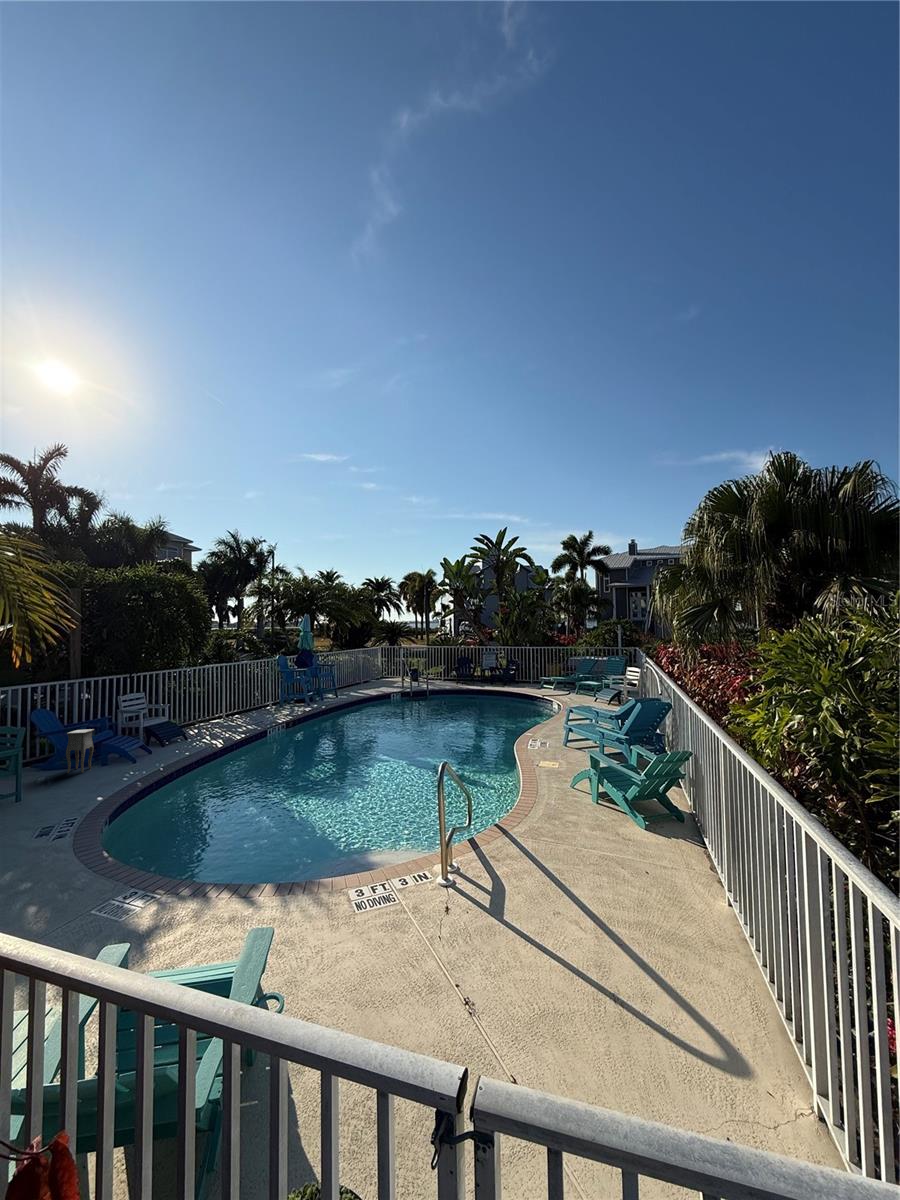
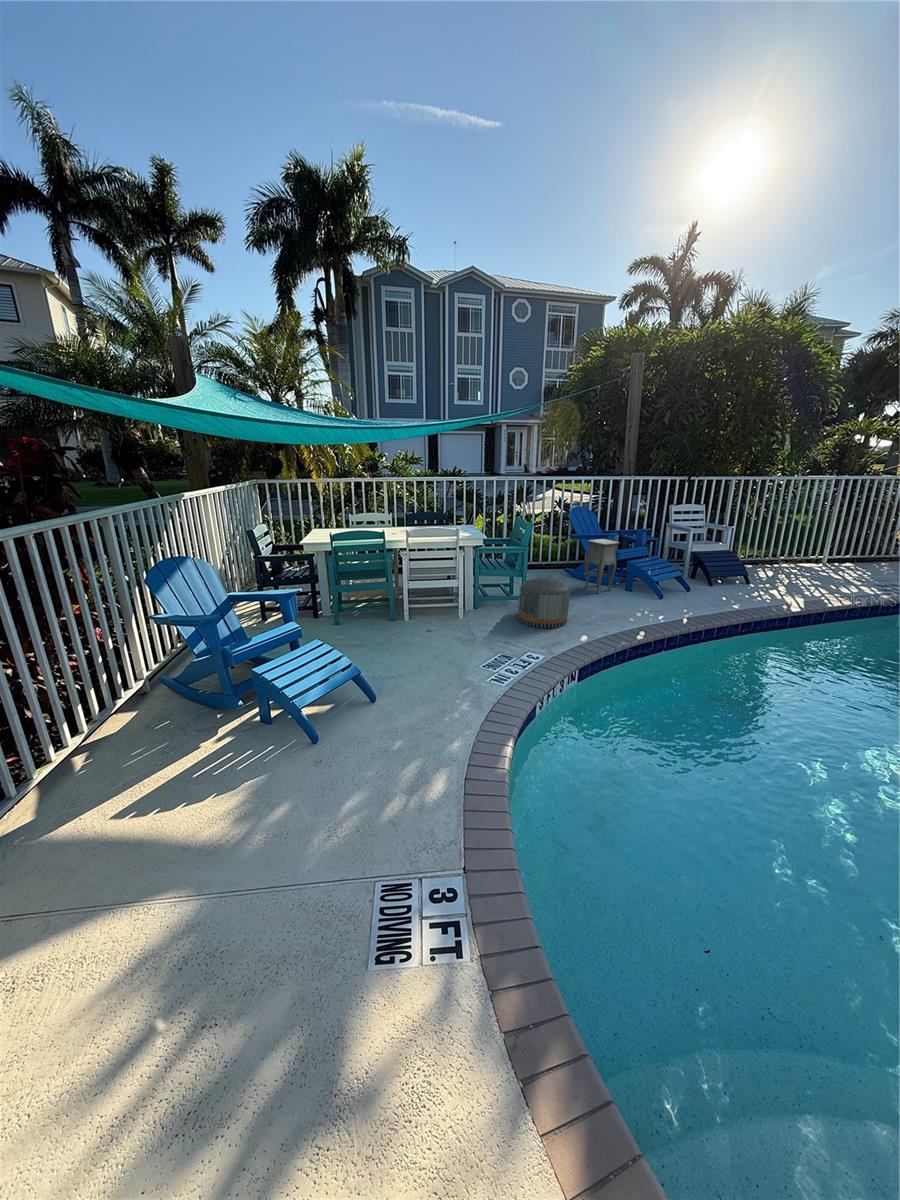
pouf: none [26,766,76,807] -> present [518,578,570,628]

